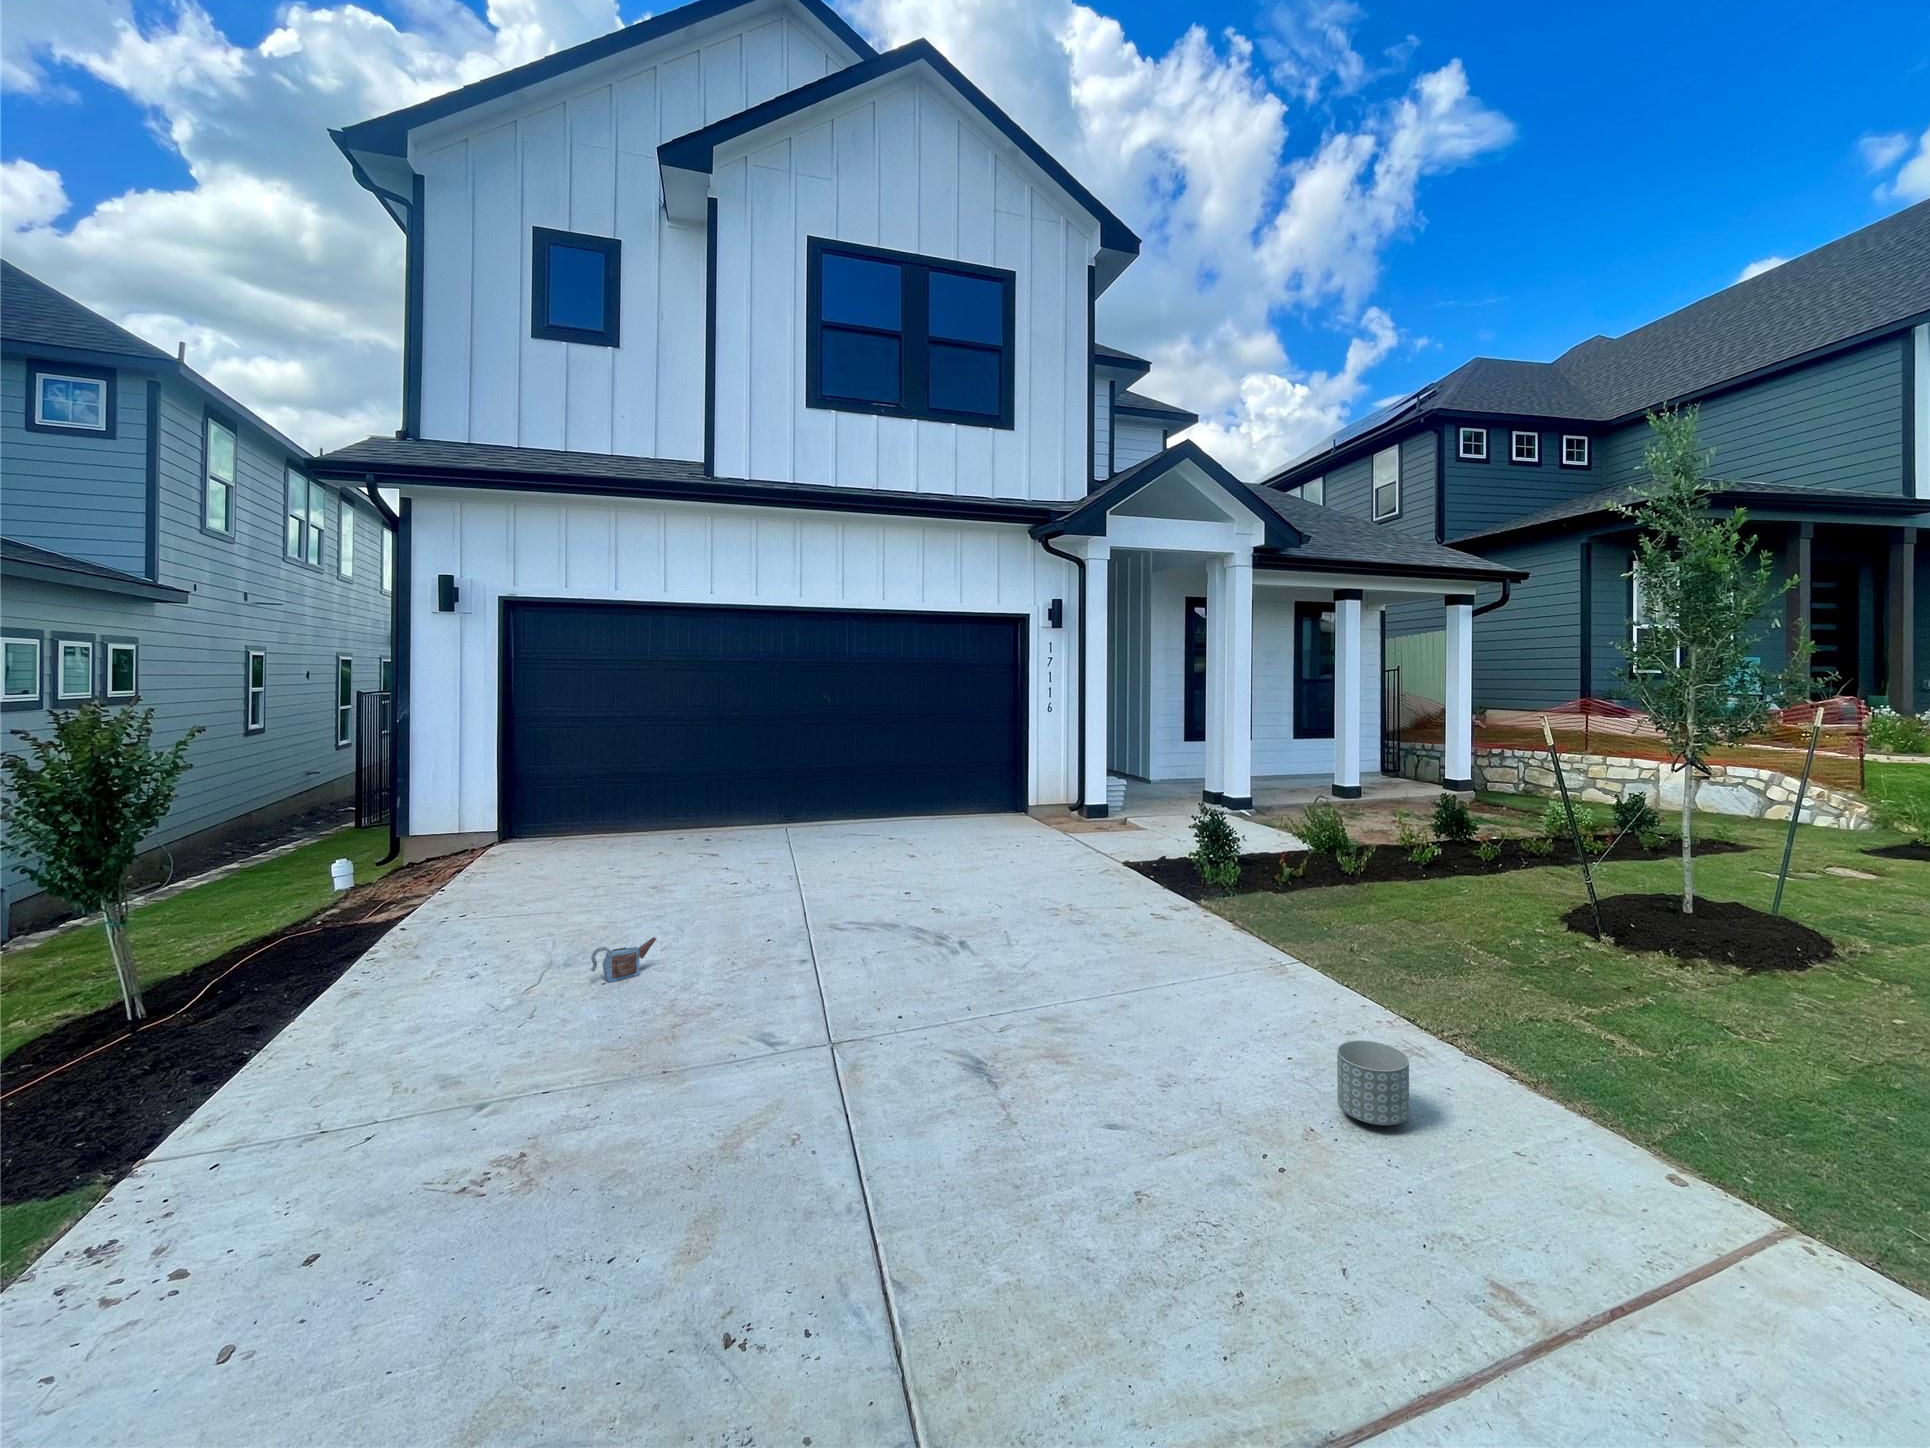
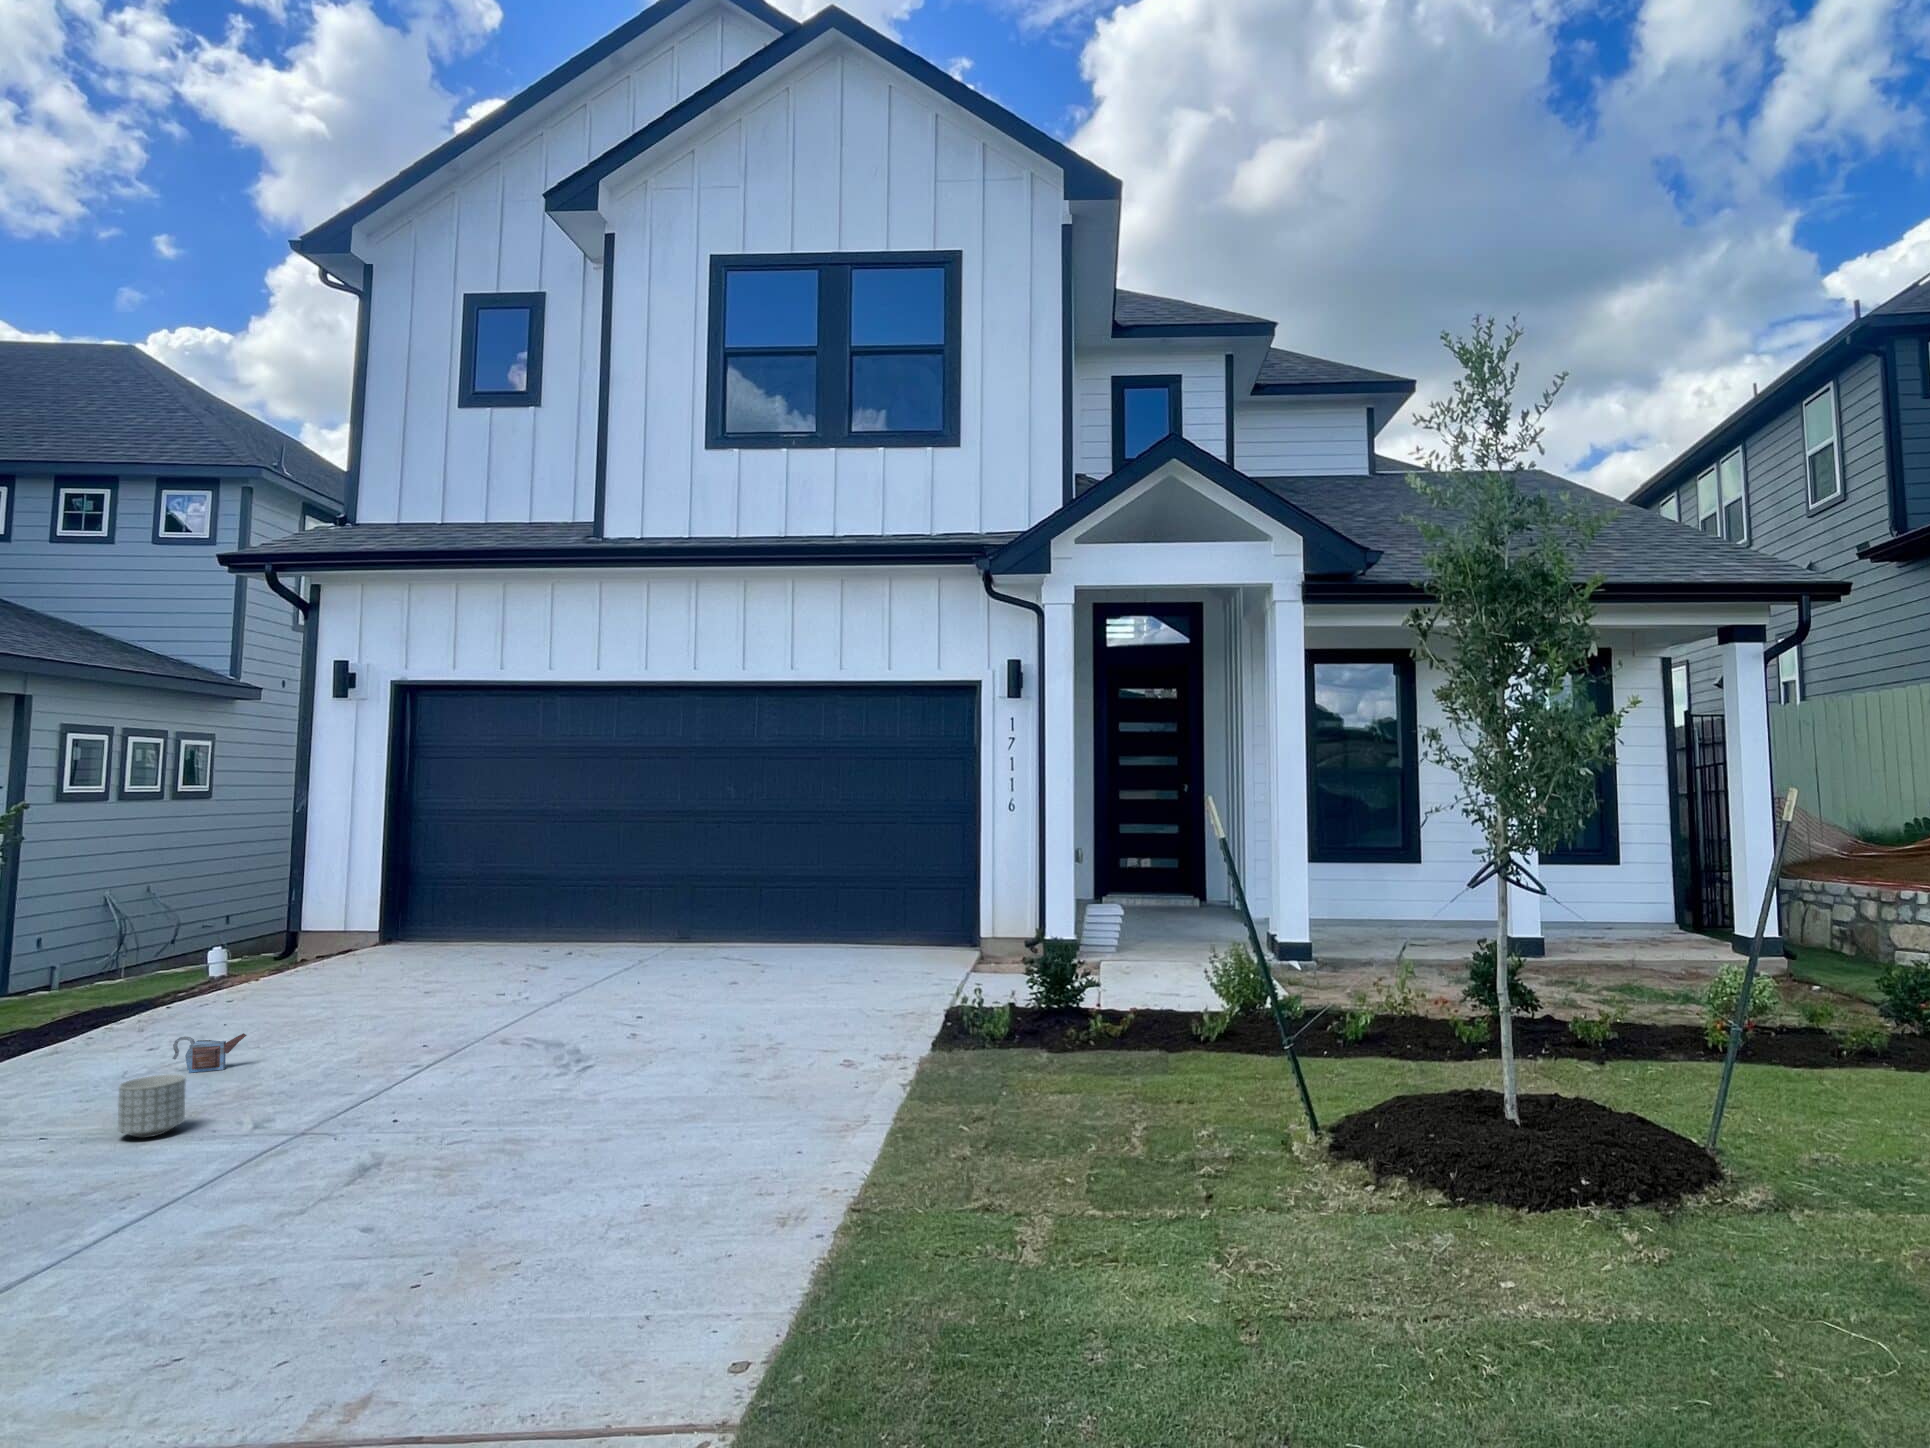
planter: present [1337,1040,1409,1126] -> present [118,1074,186,1138]

